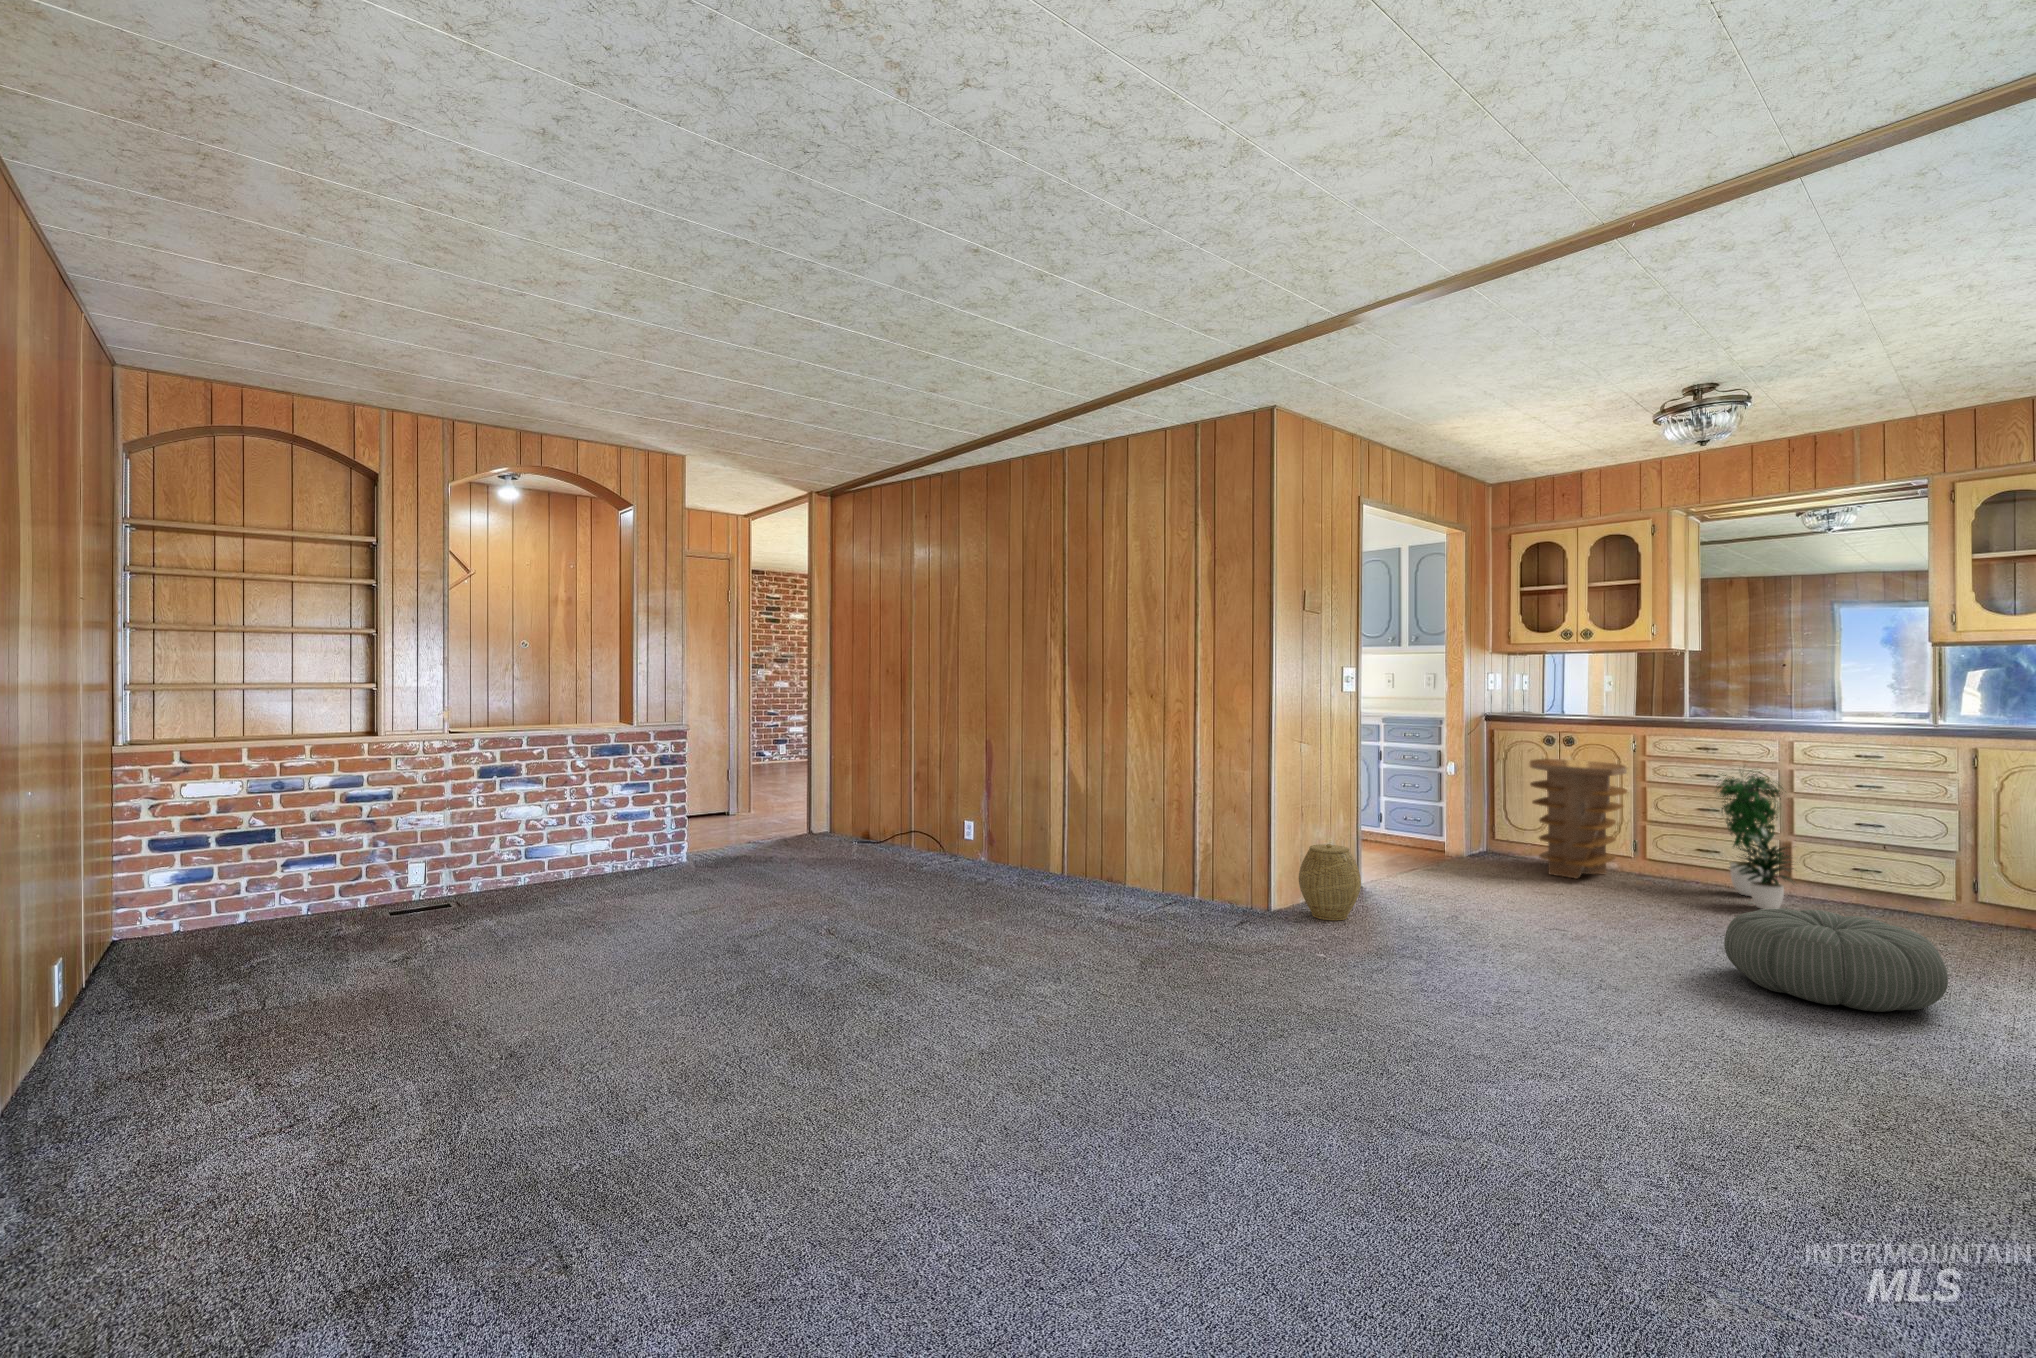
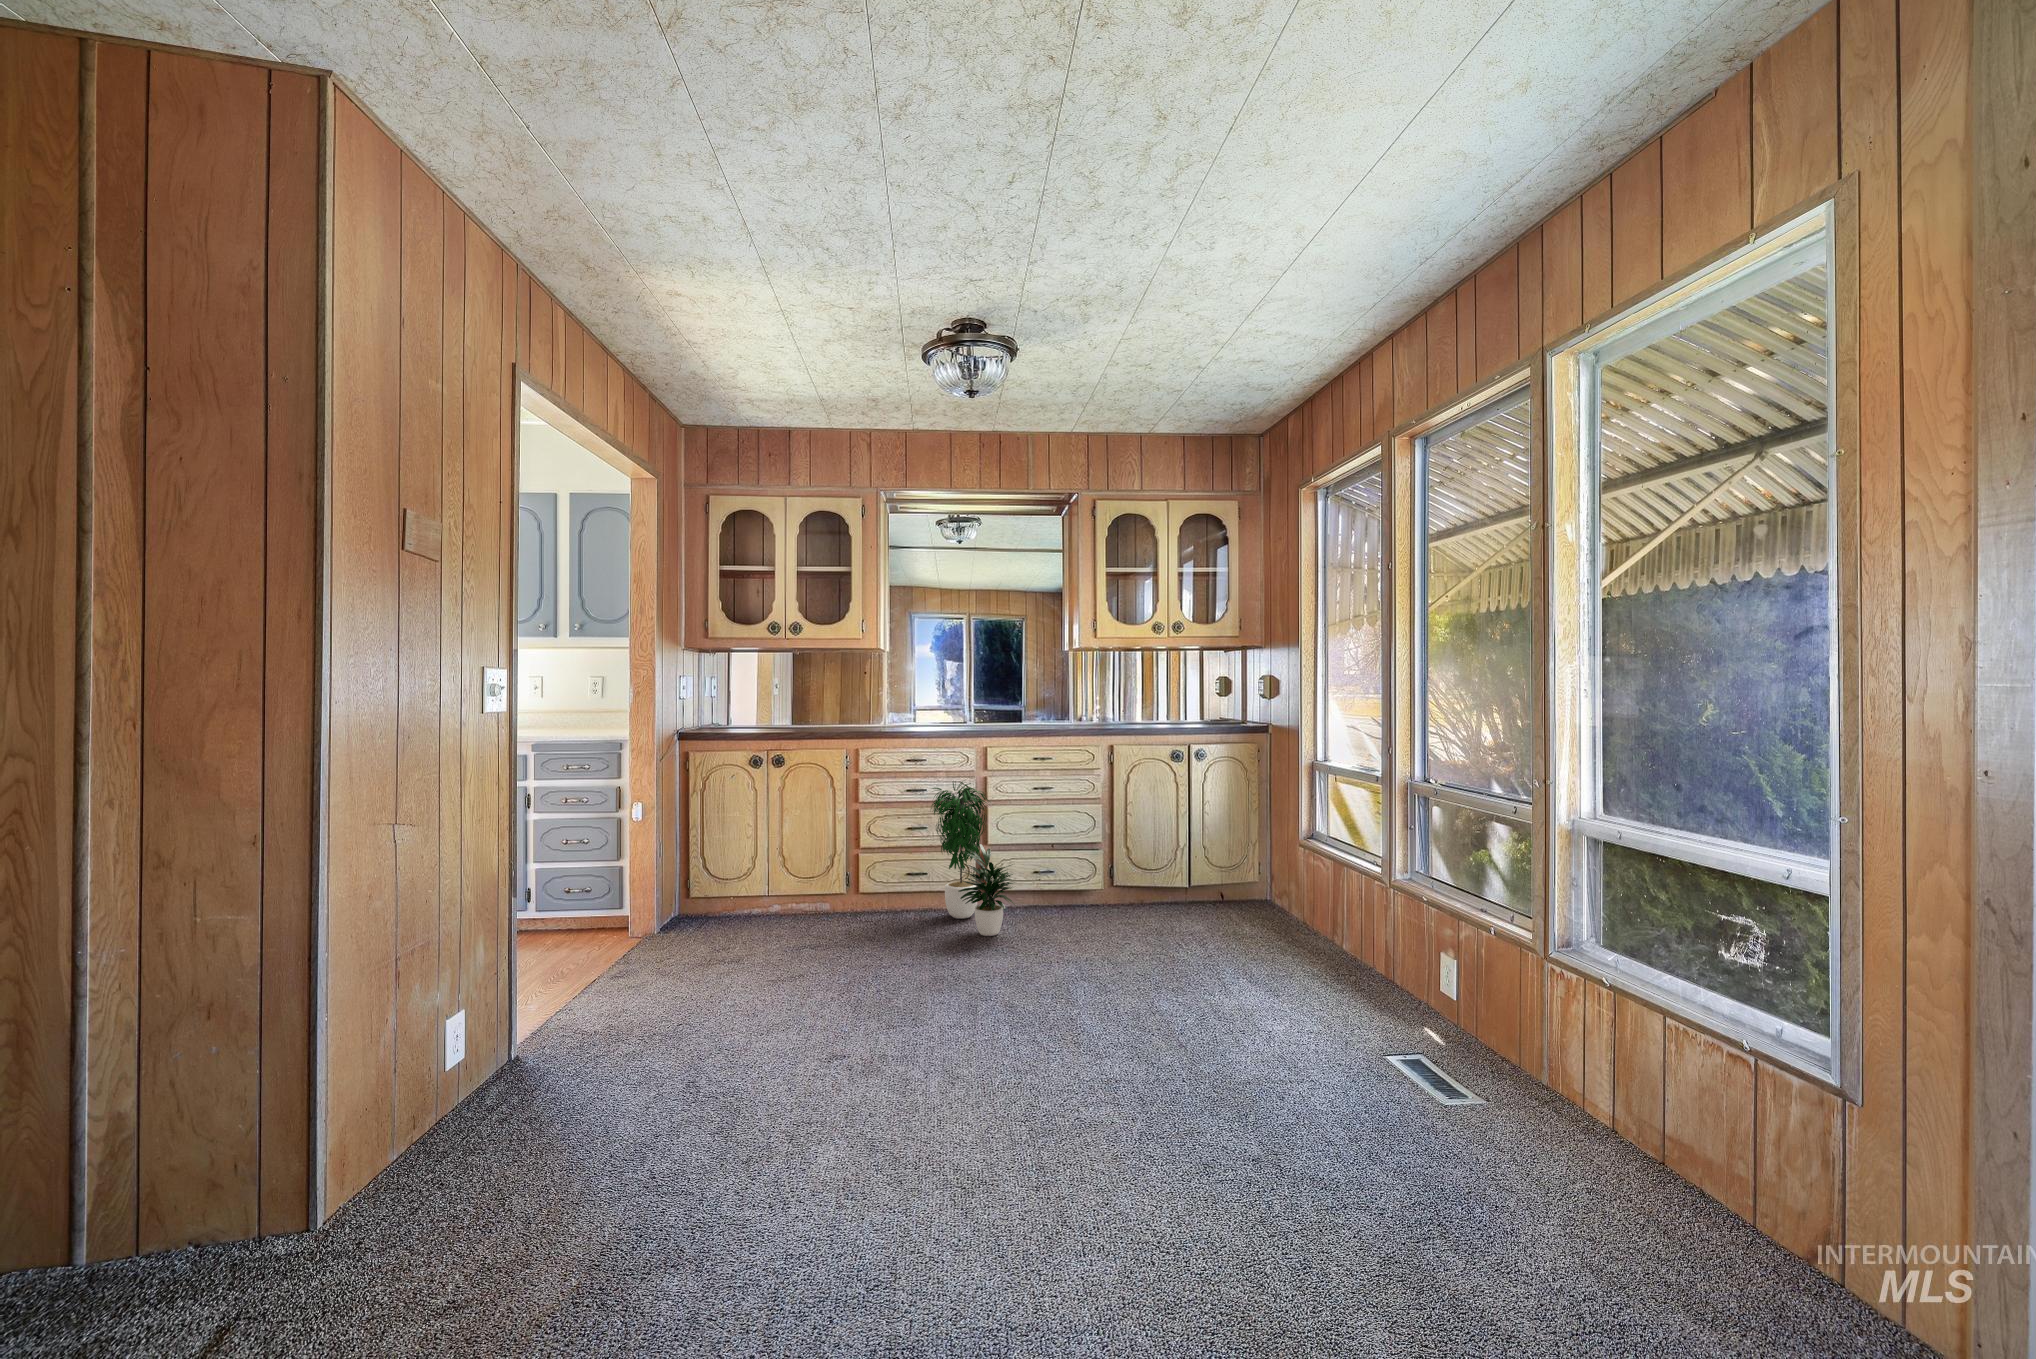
side table: present [1529,758,1627,879] -> none [739,783,853,938]
woven basket: present [1299,844,1361,921] -> none [392,1028,536,1204]
pouf: present [1724,908,1948,1012] -> none [1054,961,1252,1099]

